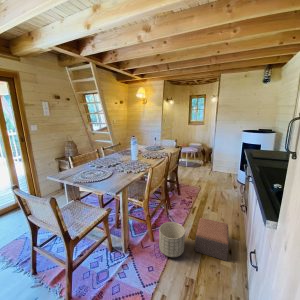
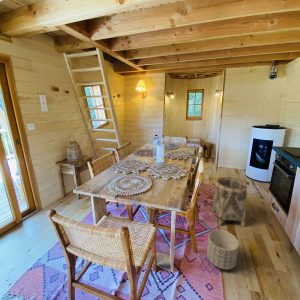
basket: none [185,177,214,225] -> present [212,177,247,226]
footstool: present [195,218,229,261] -> none [238,221,284,266]

